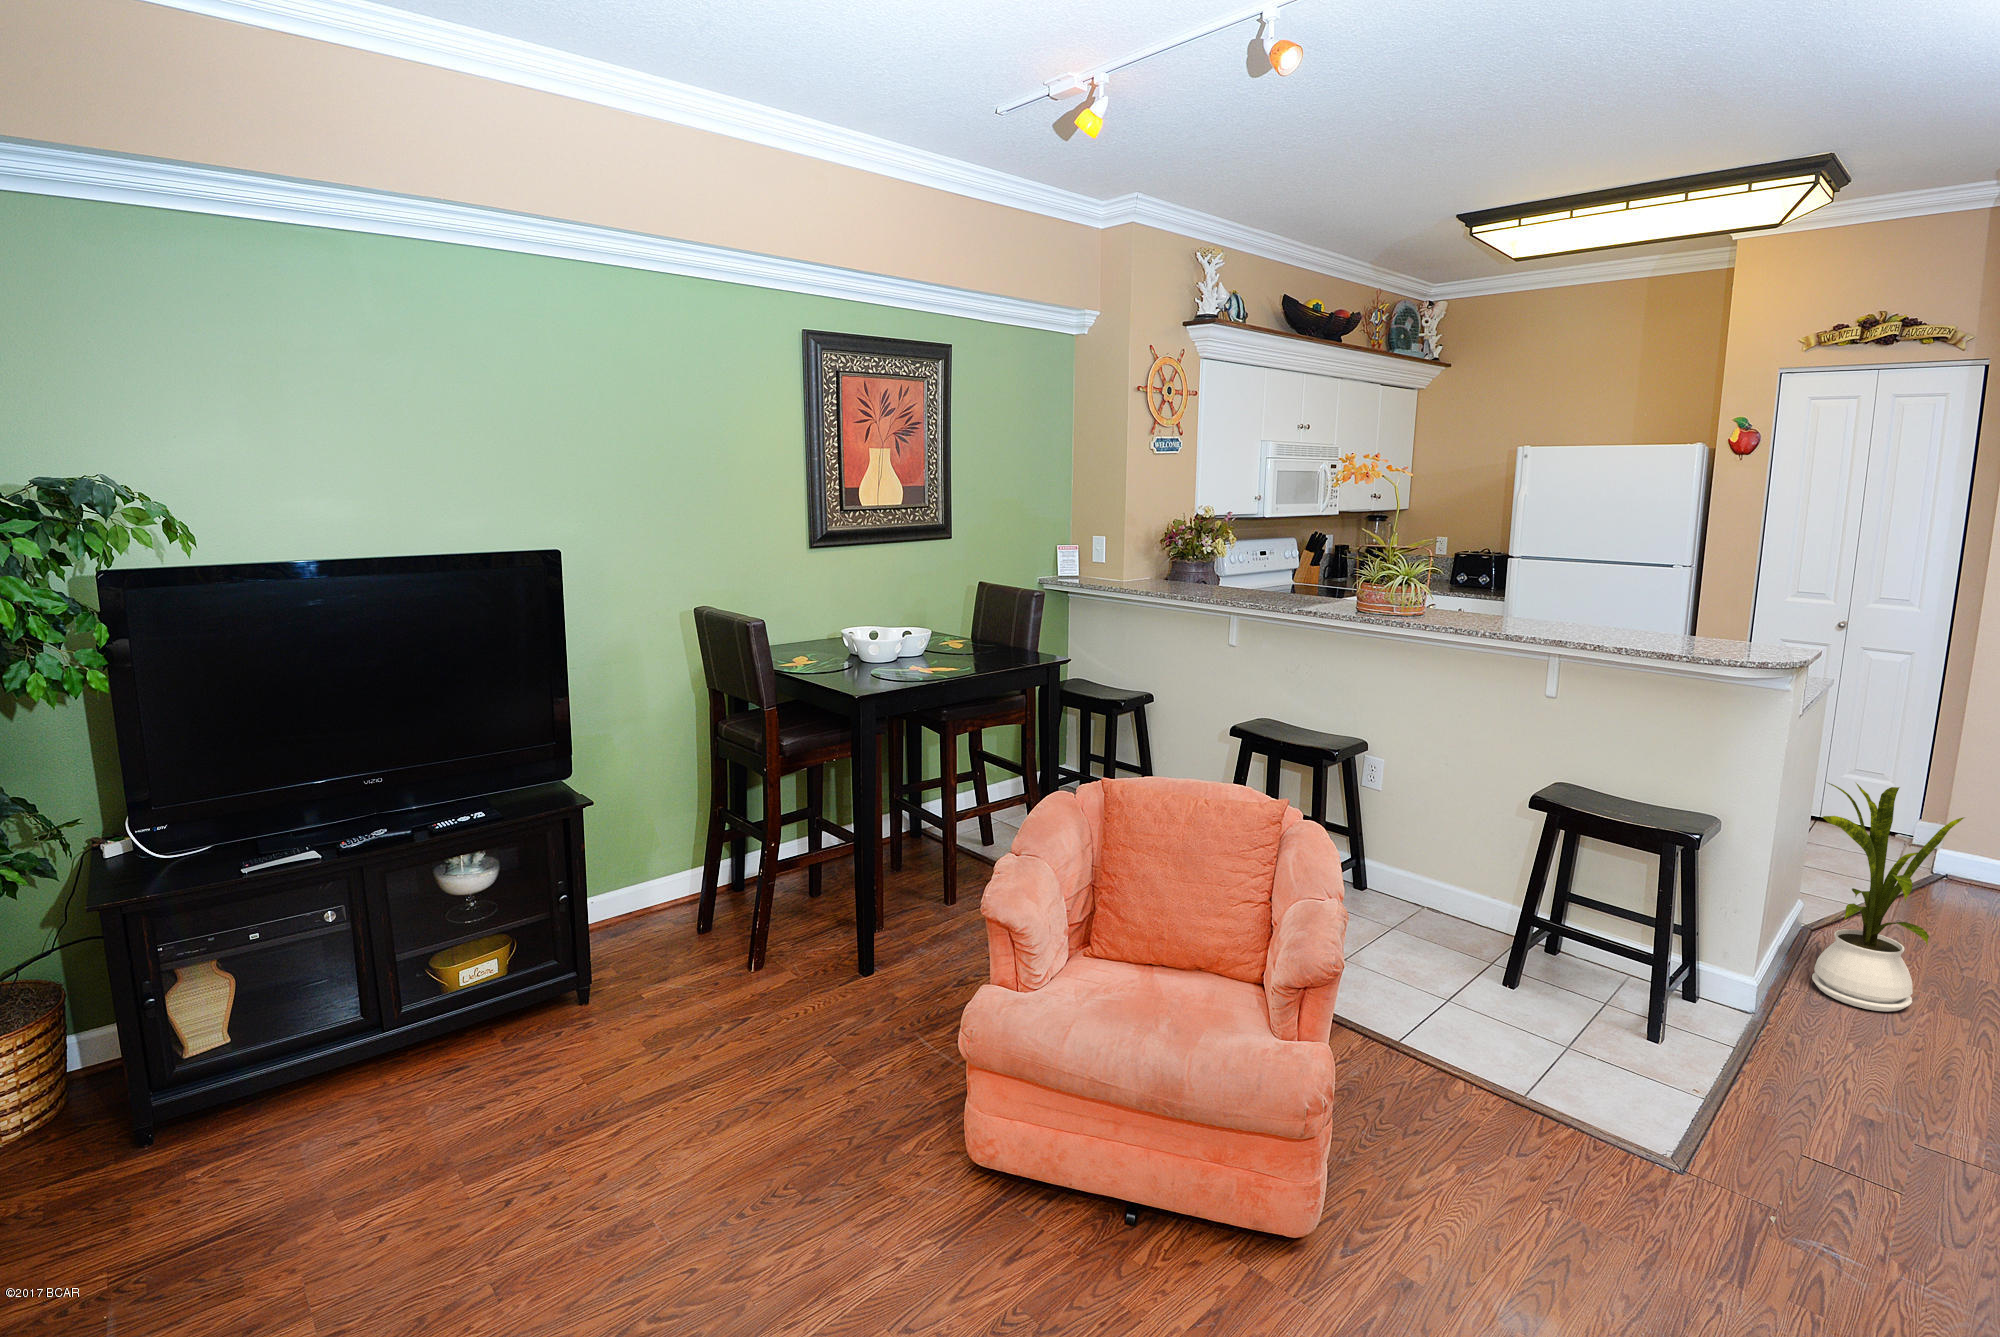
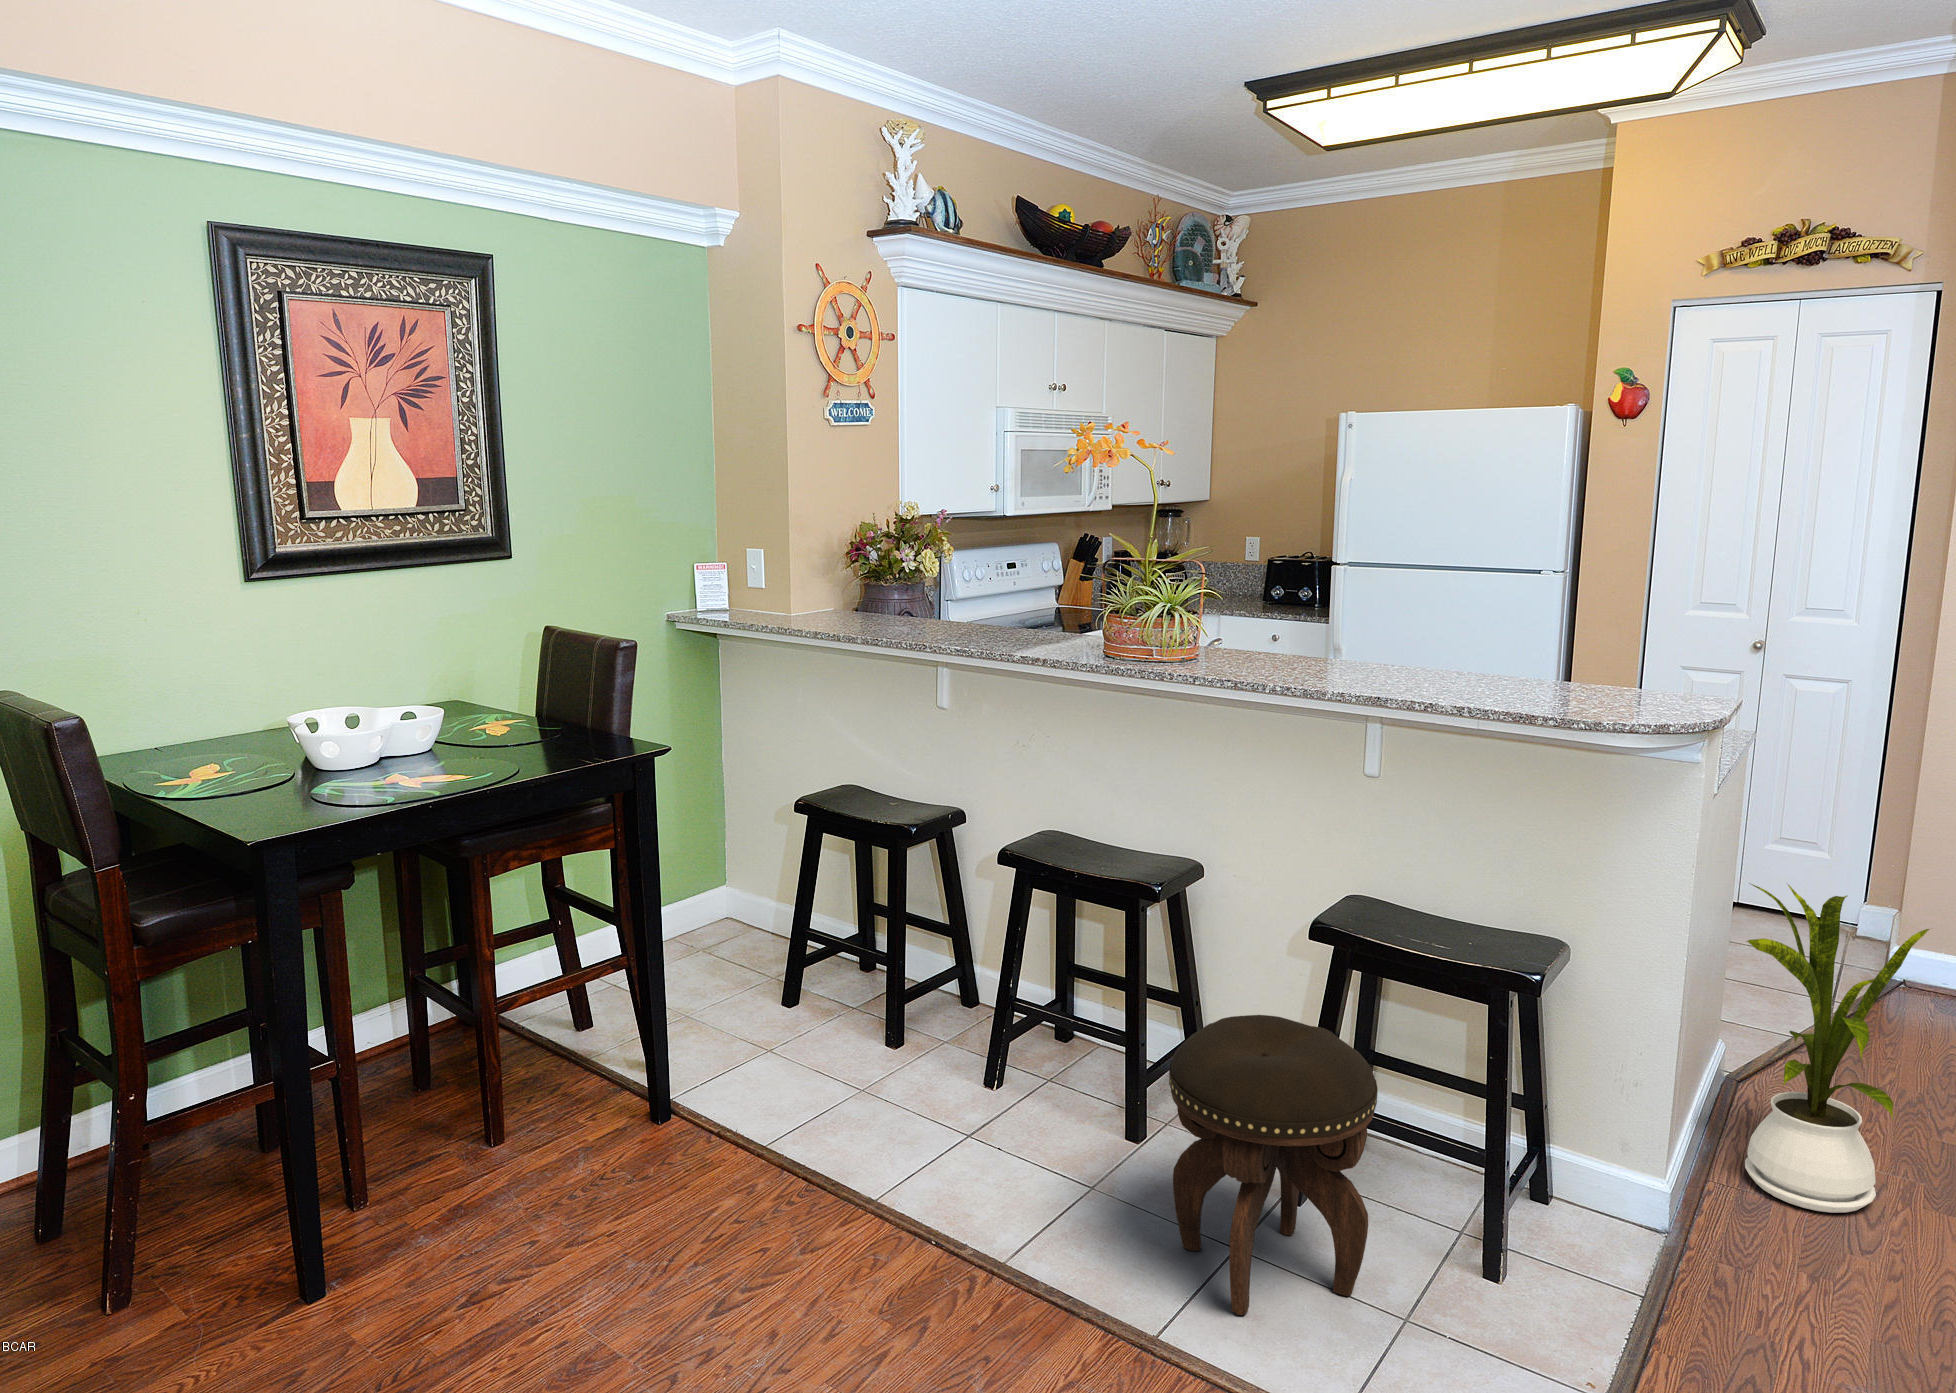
footstool: none [1402,846,1550,1032] -> present [1169,1015,1378,1315]

